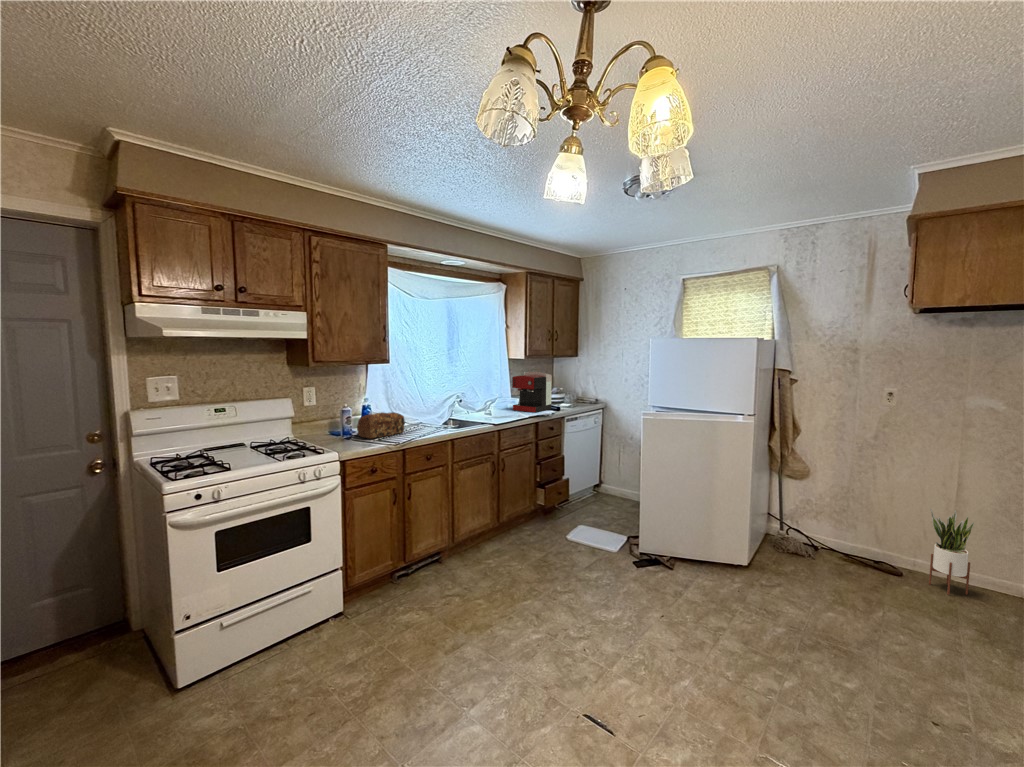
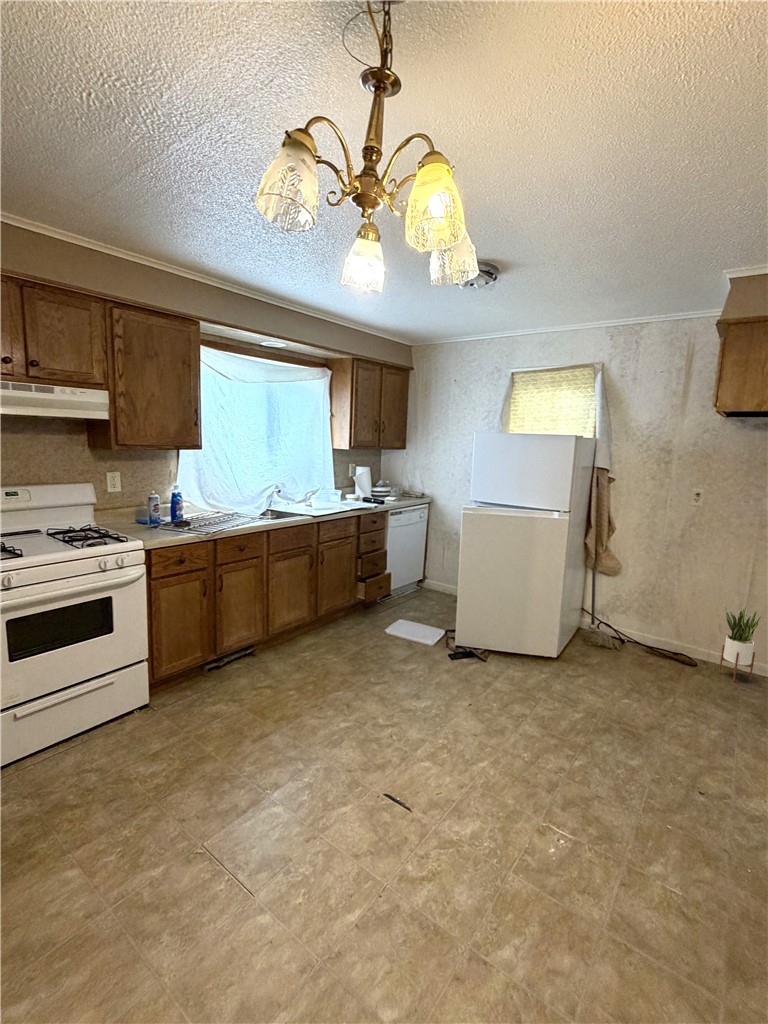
coffee maker: present [512,372,552,412] -> none [335,464,377,506]
bread loaf: present [357,412,405,439] -> none [165,501,217,528]

